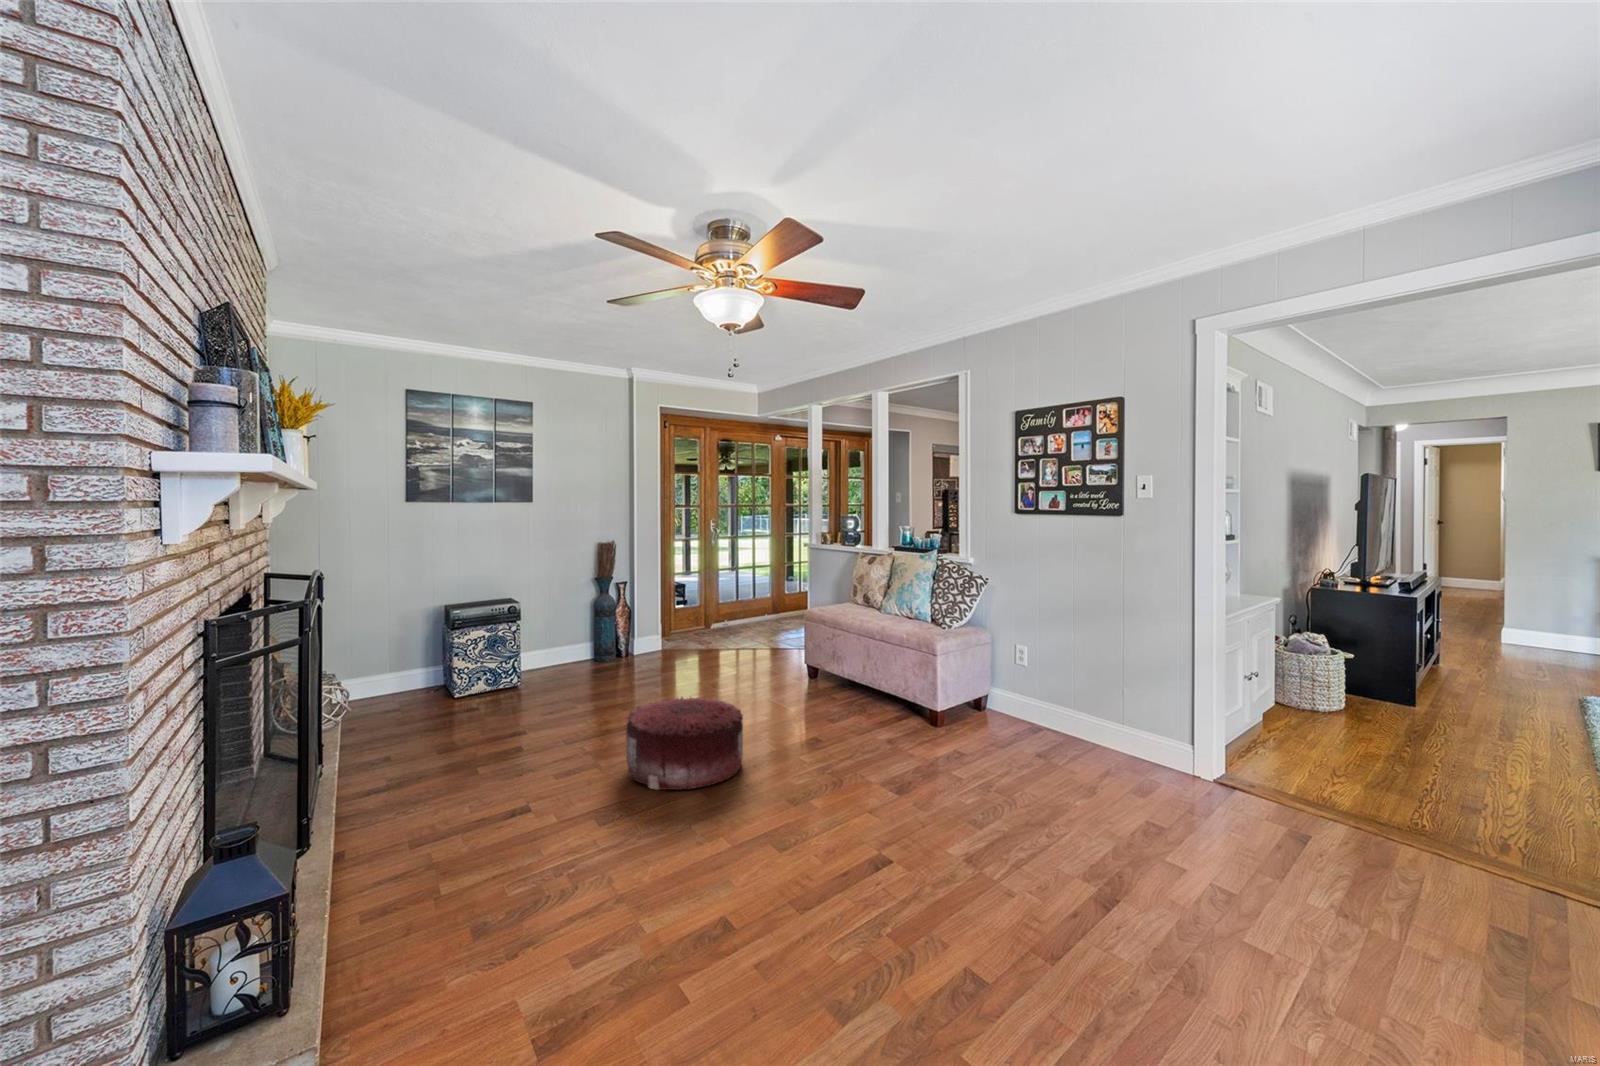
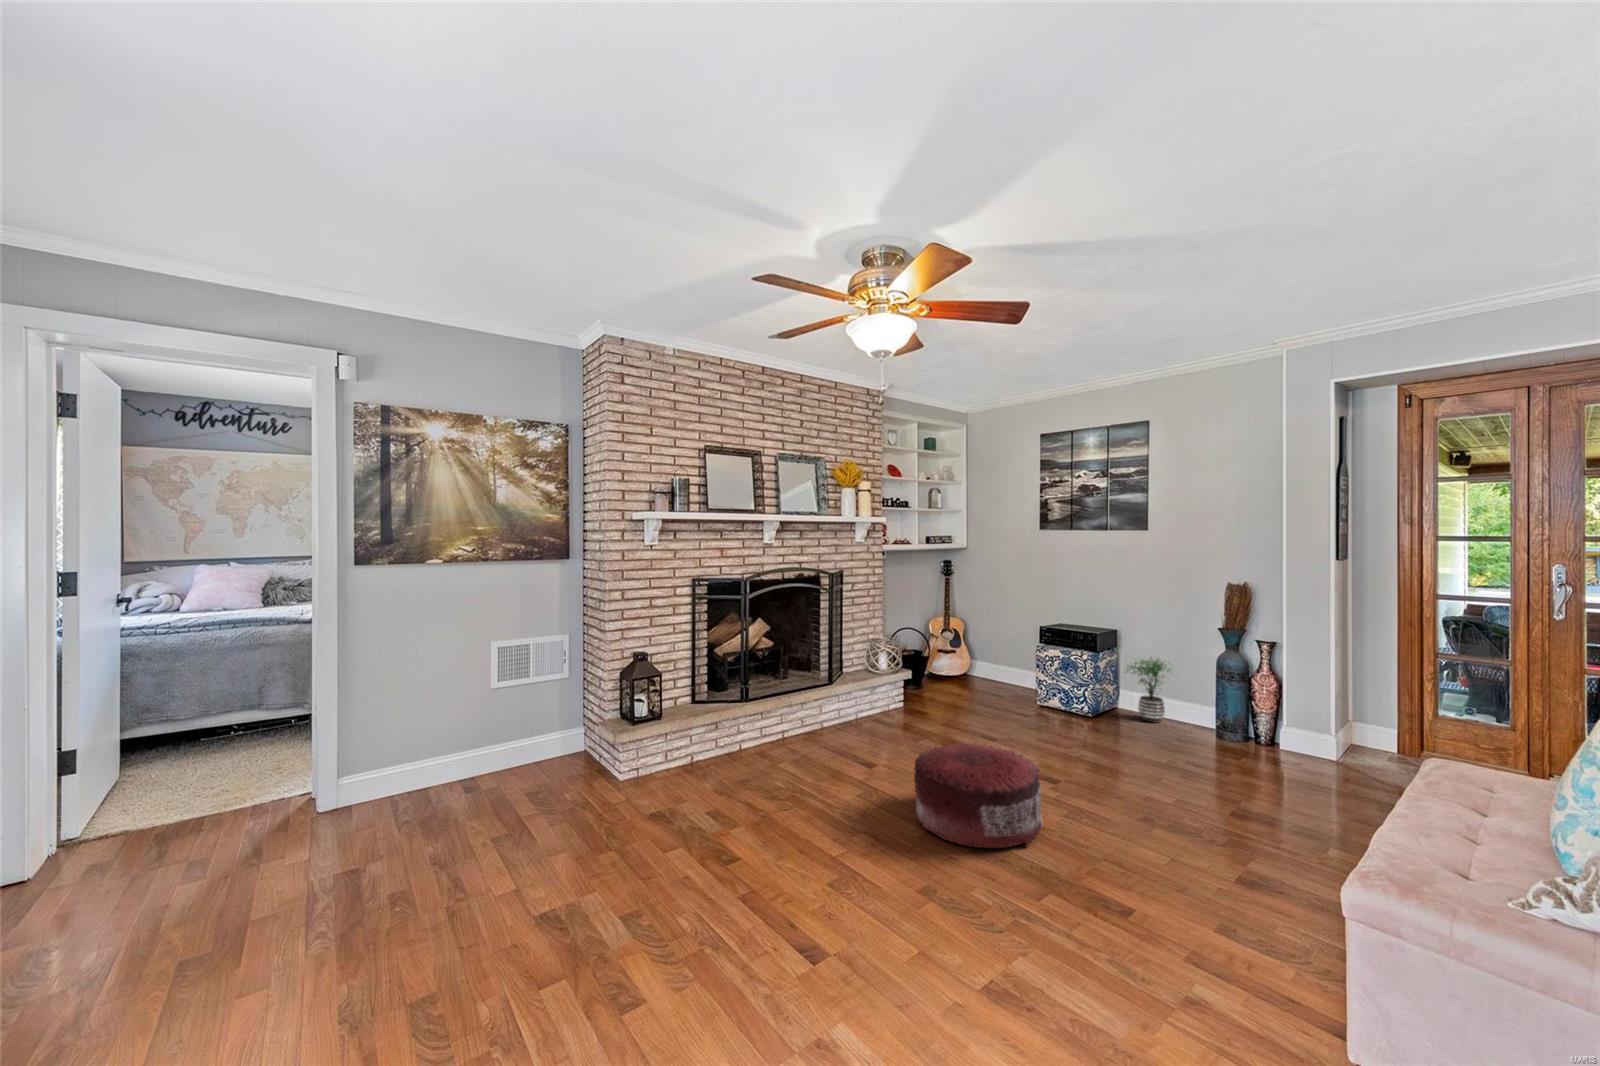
potted plant: none [533,616,576,676] -> present [1126,657,1170,722]

